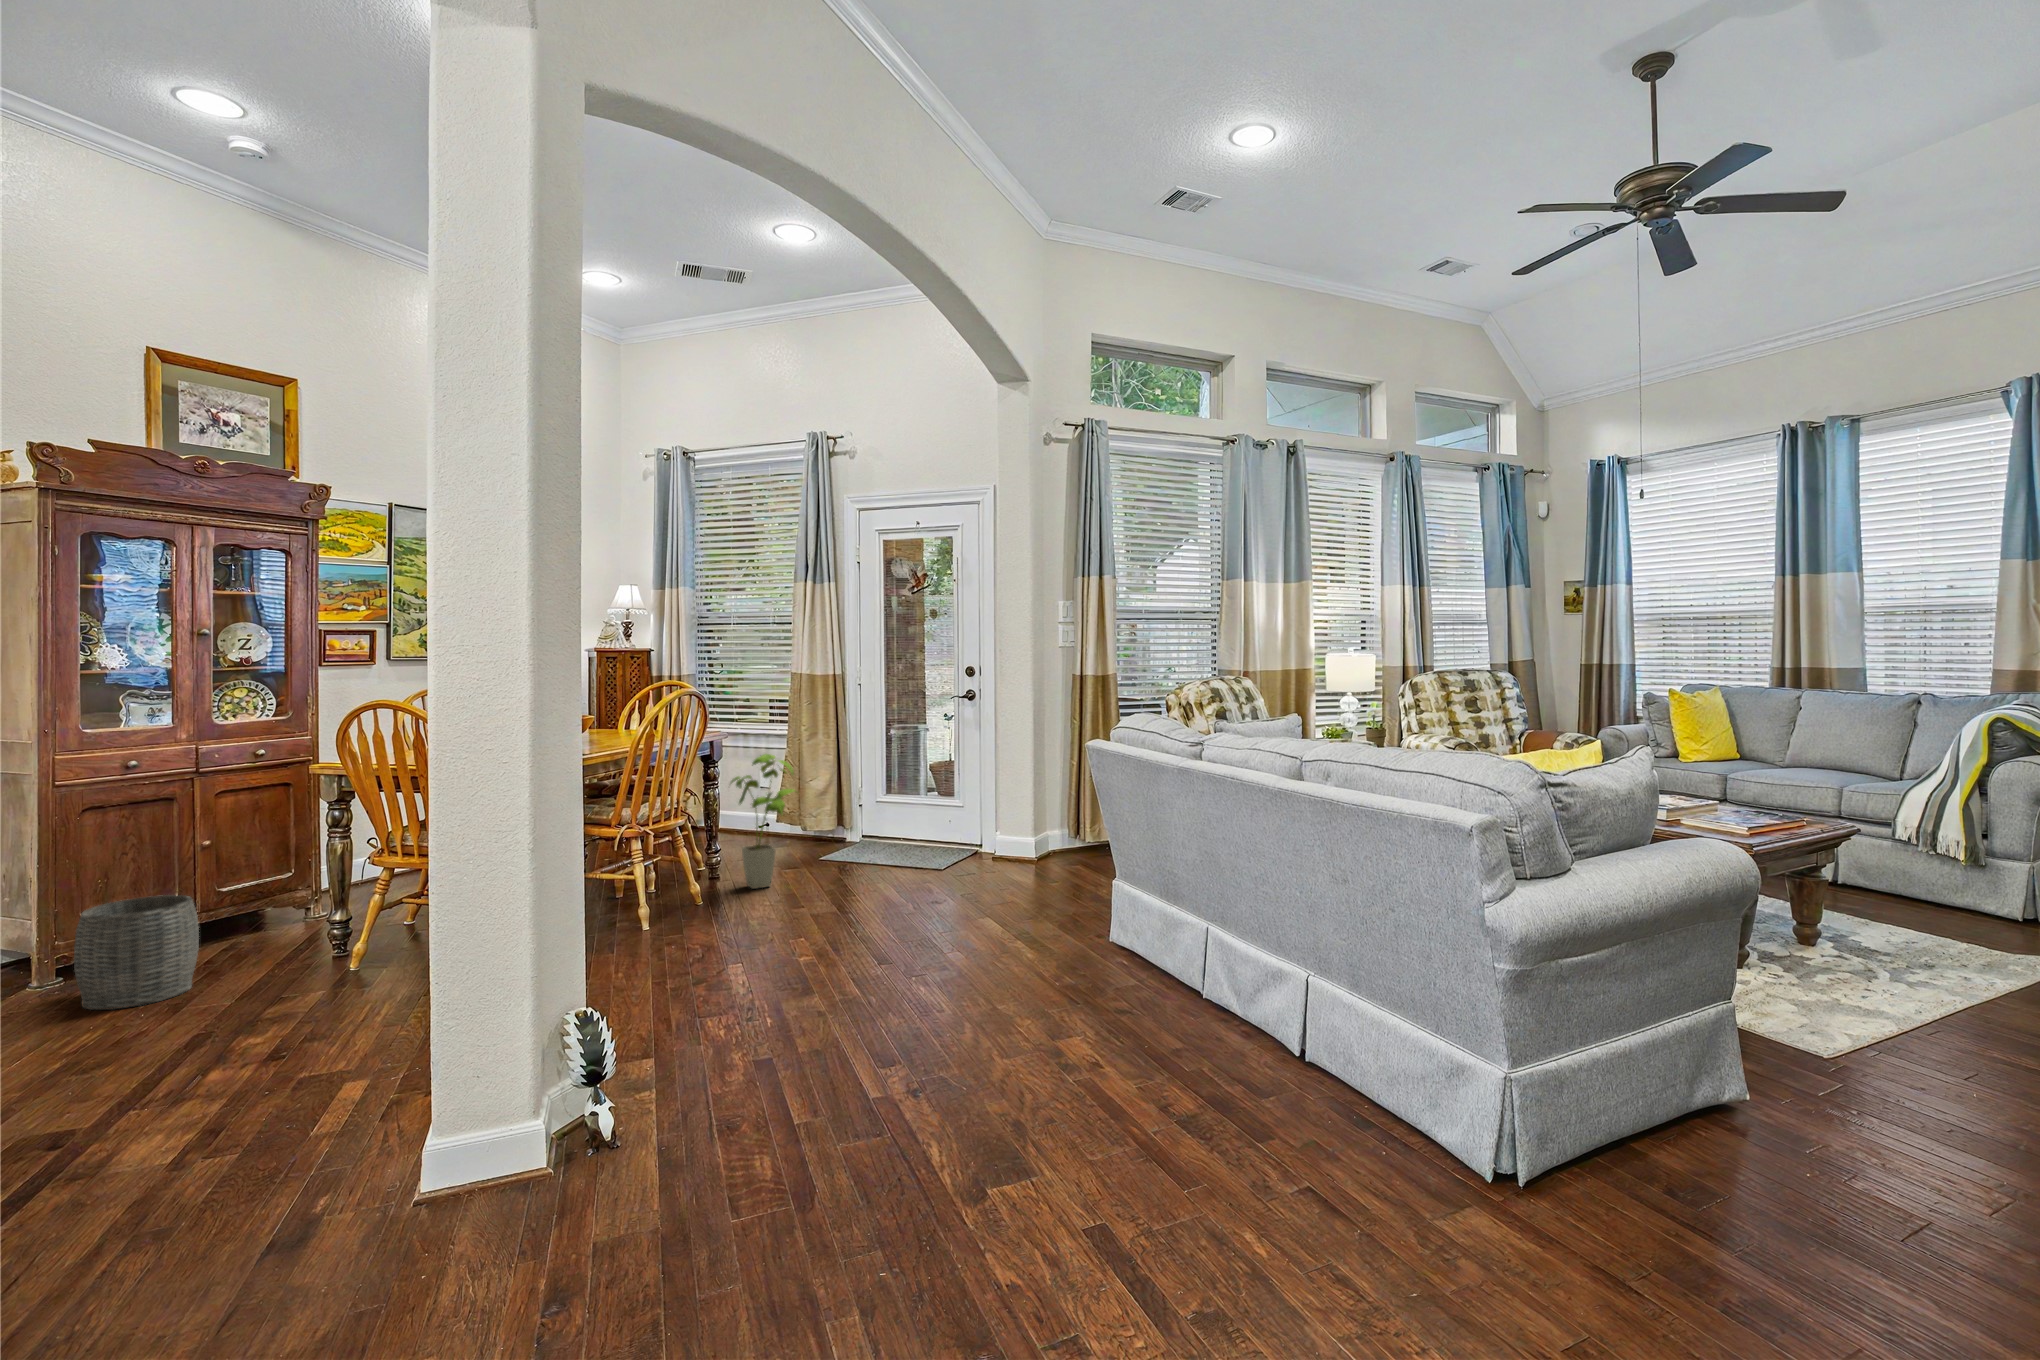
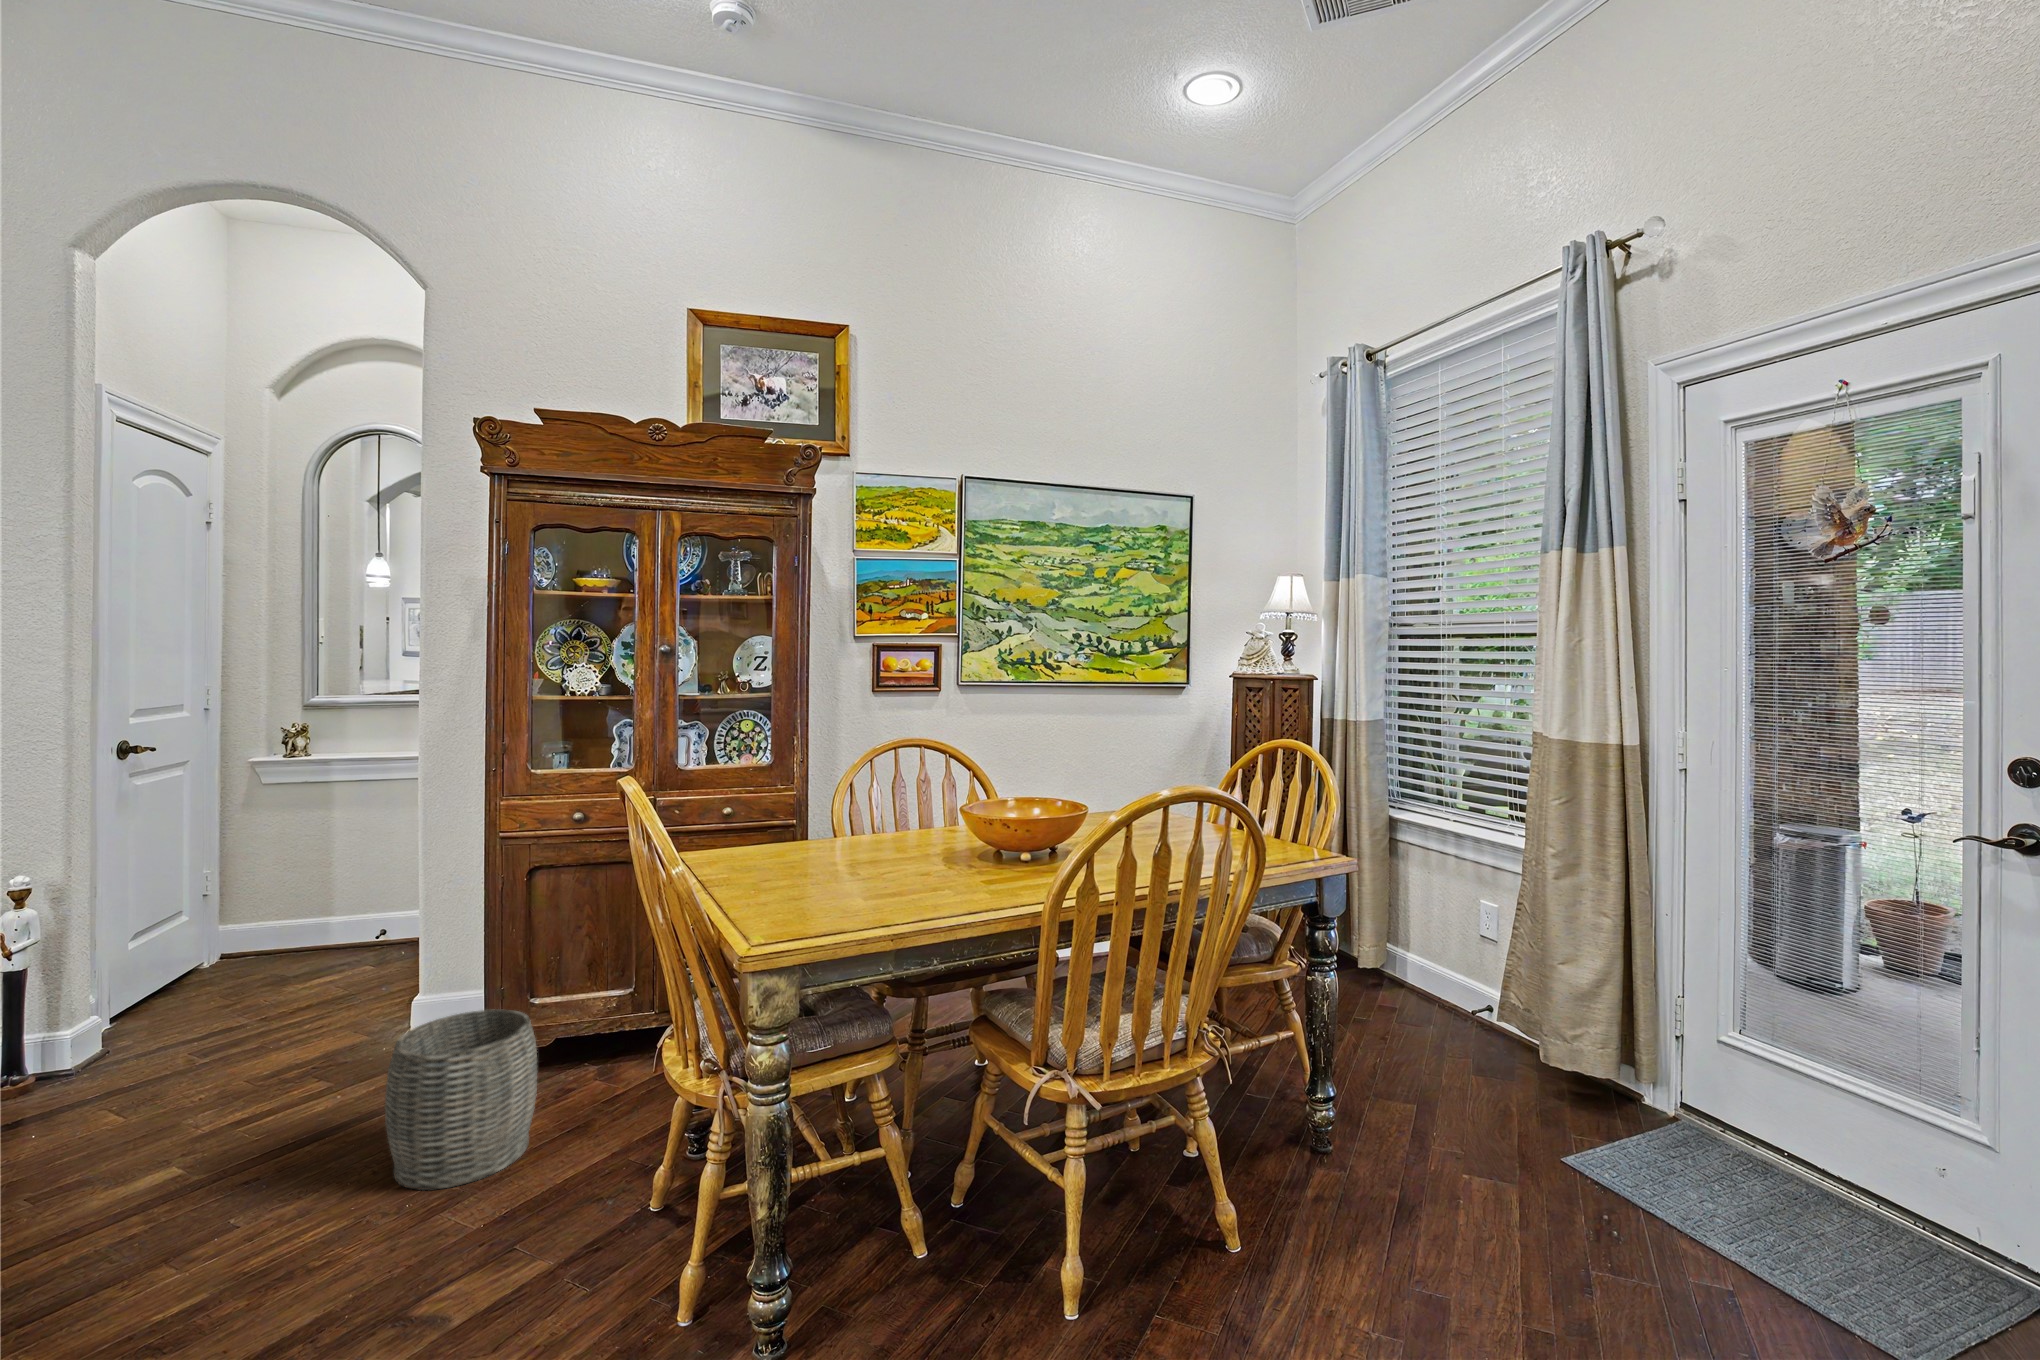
house plant: present [731,754,796,889] -> none [1327,932,1492,1244]

